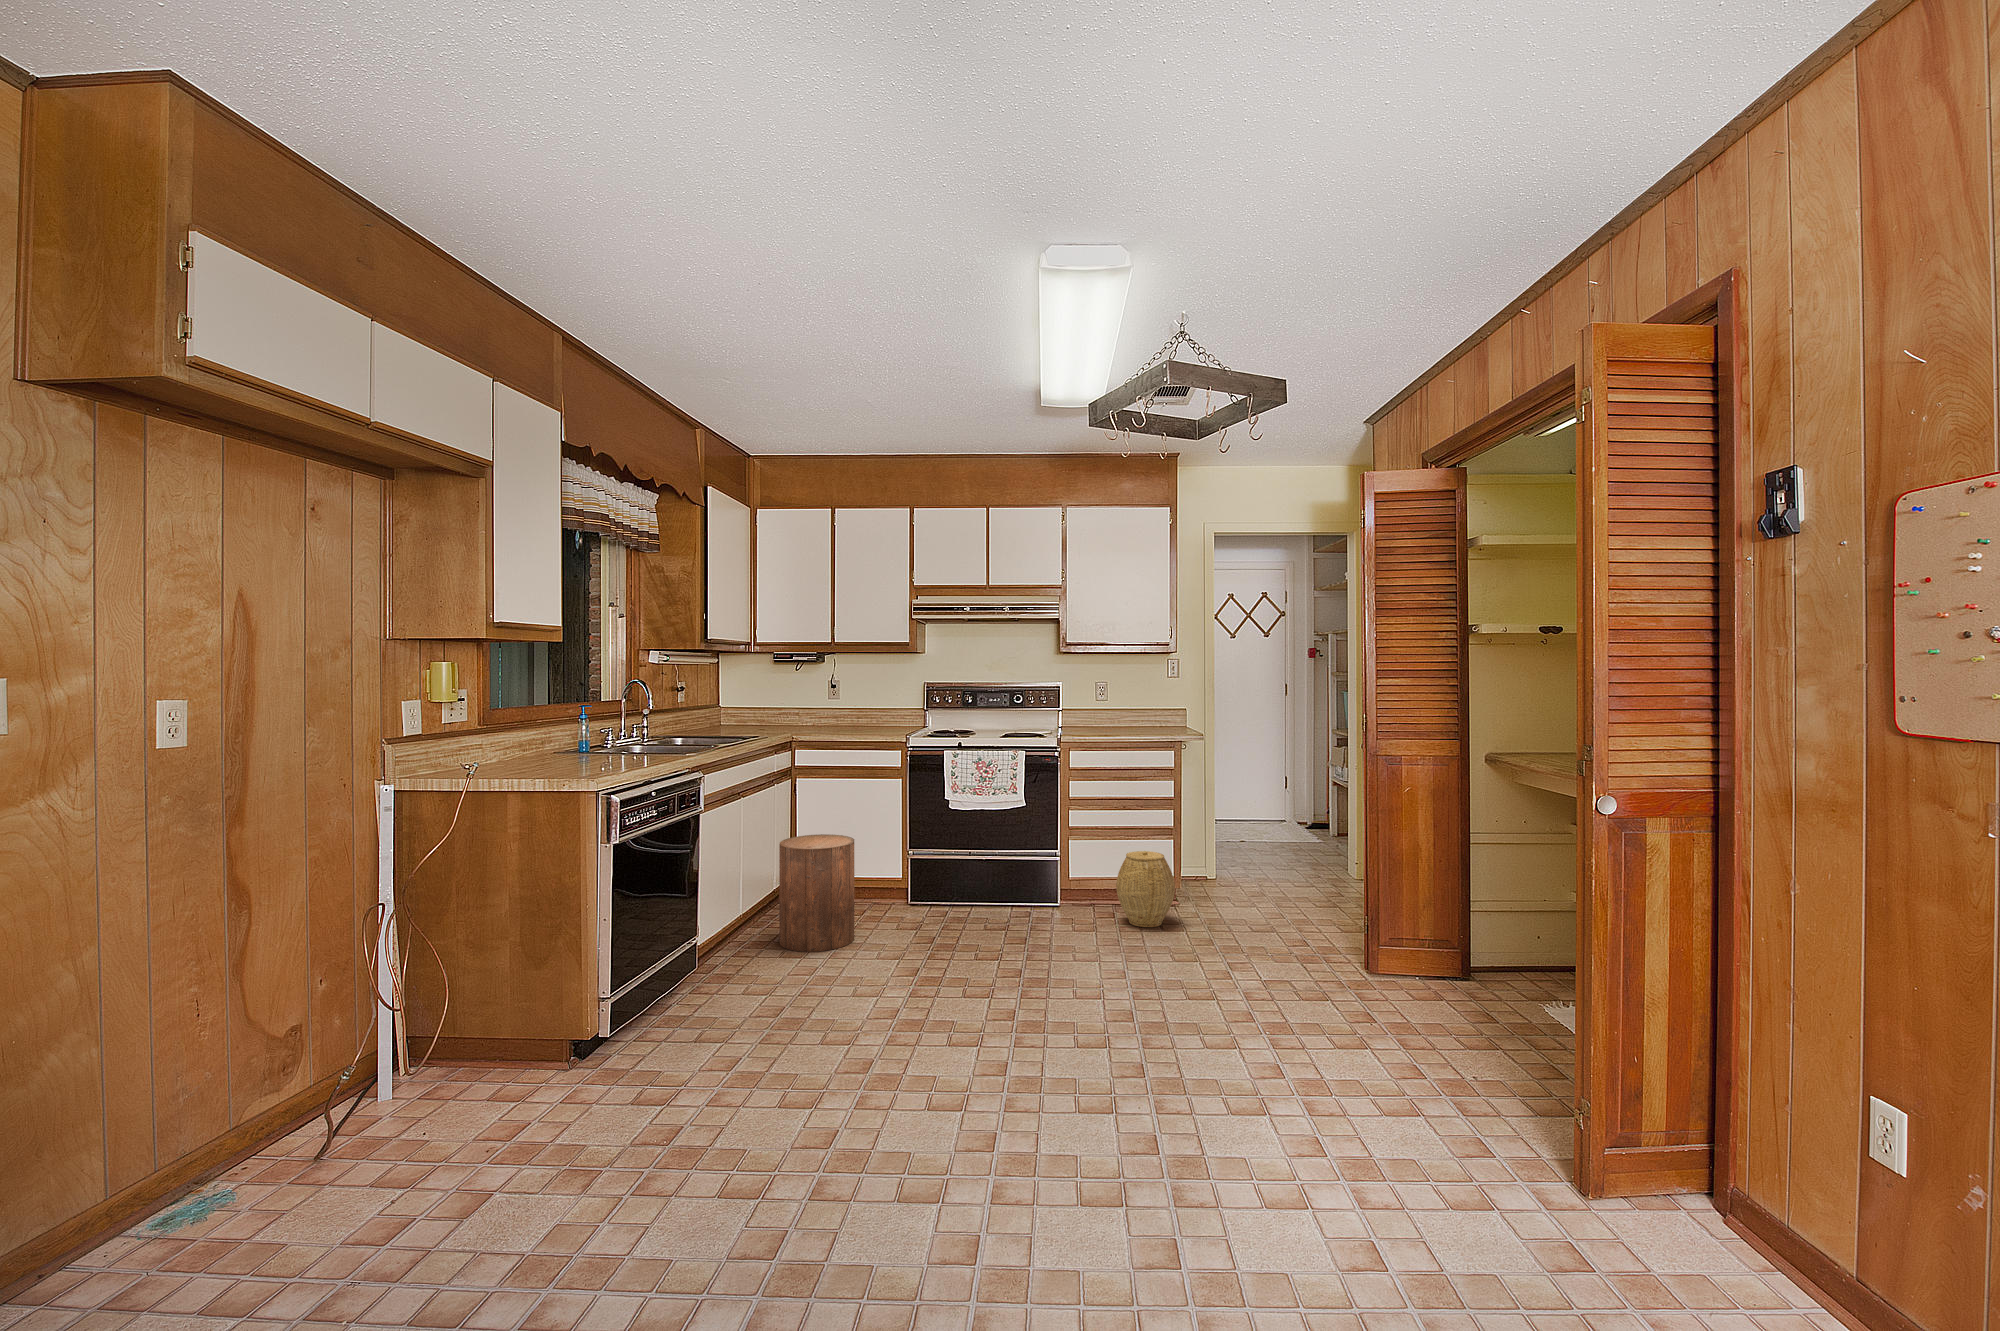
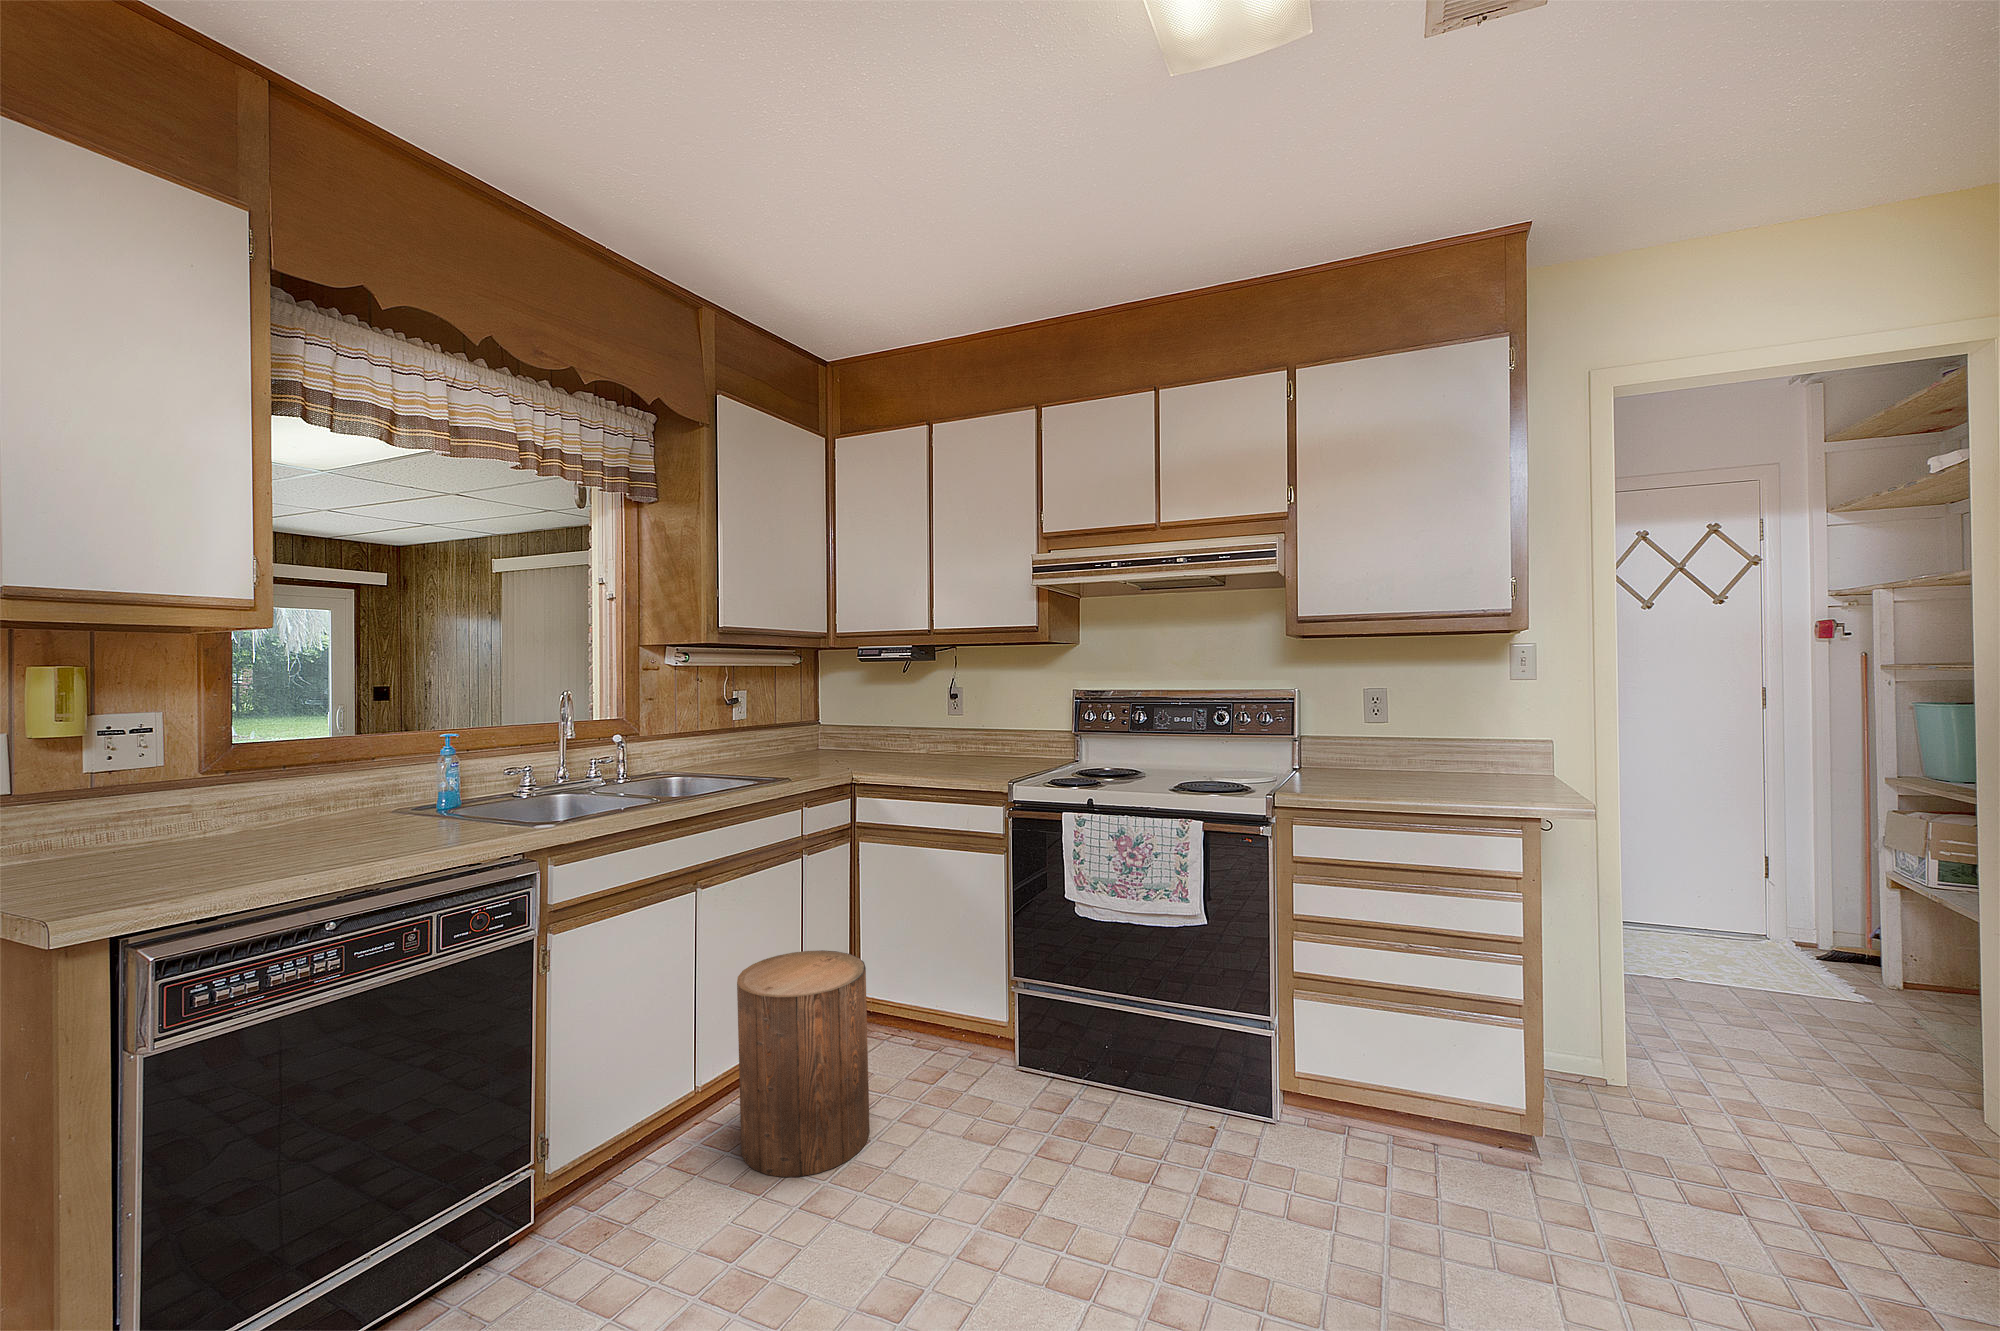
woven basket: present [1116,851,1175,927] -> none [1378,1059,1524,1252]

